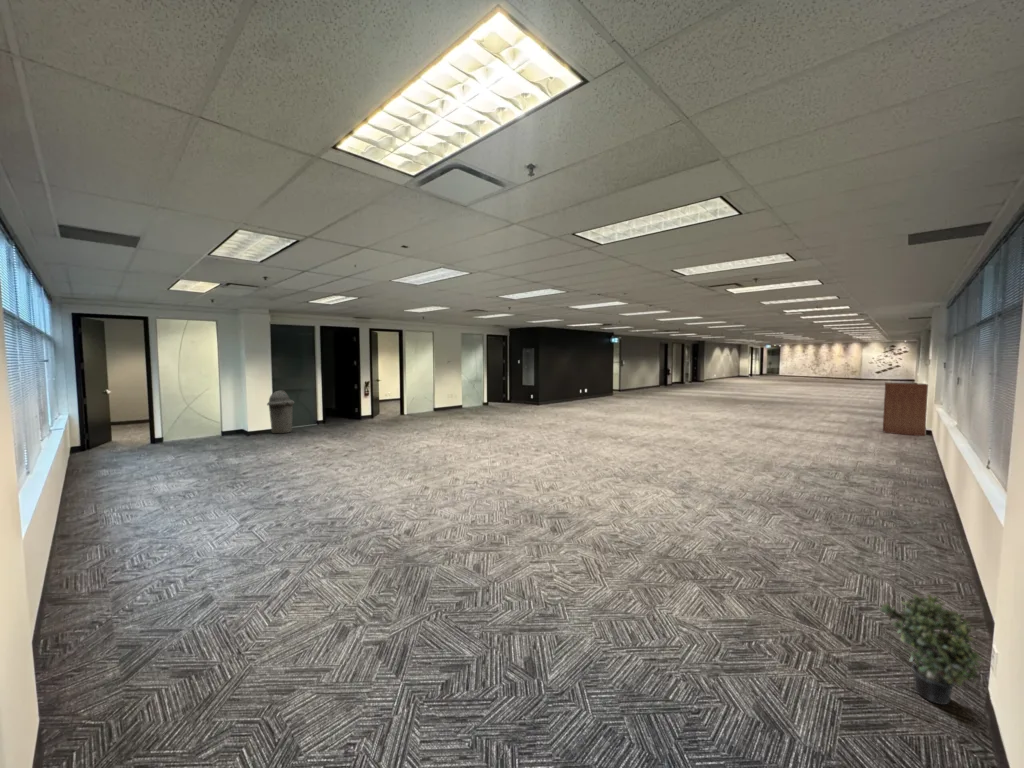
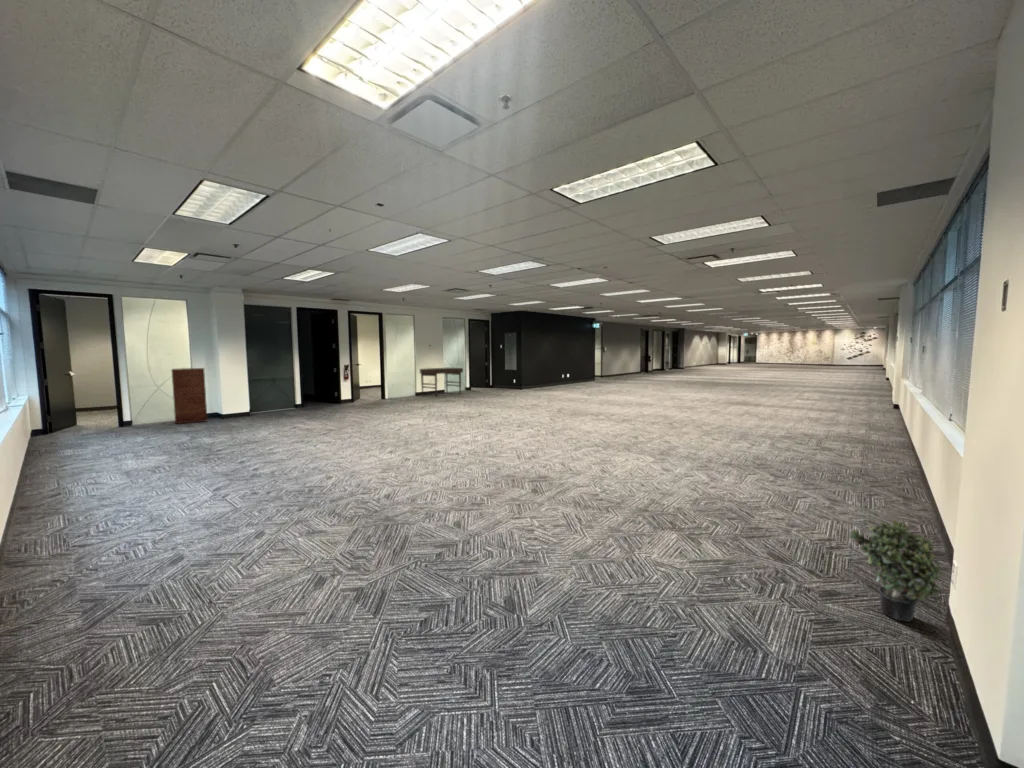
desk: none [440,383,482,412] -> present [420,368,463,396]
filing cabinet: present [883,383,928,436] -> present [172,368,207,424]
trash can: present [267,390,294,433] -> none [239,372,268,416]

